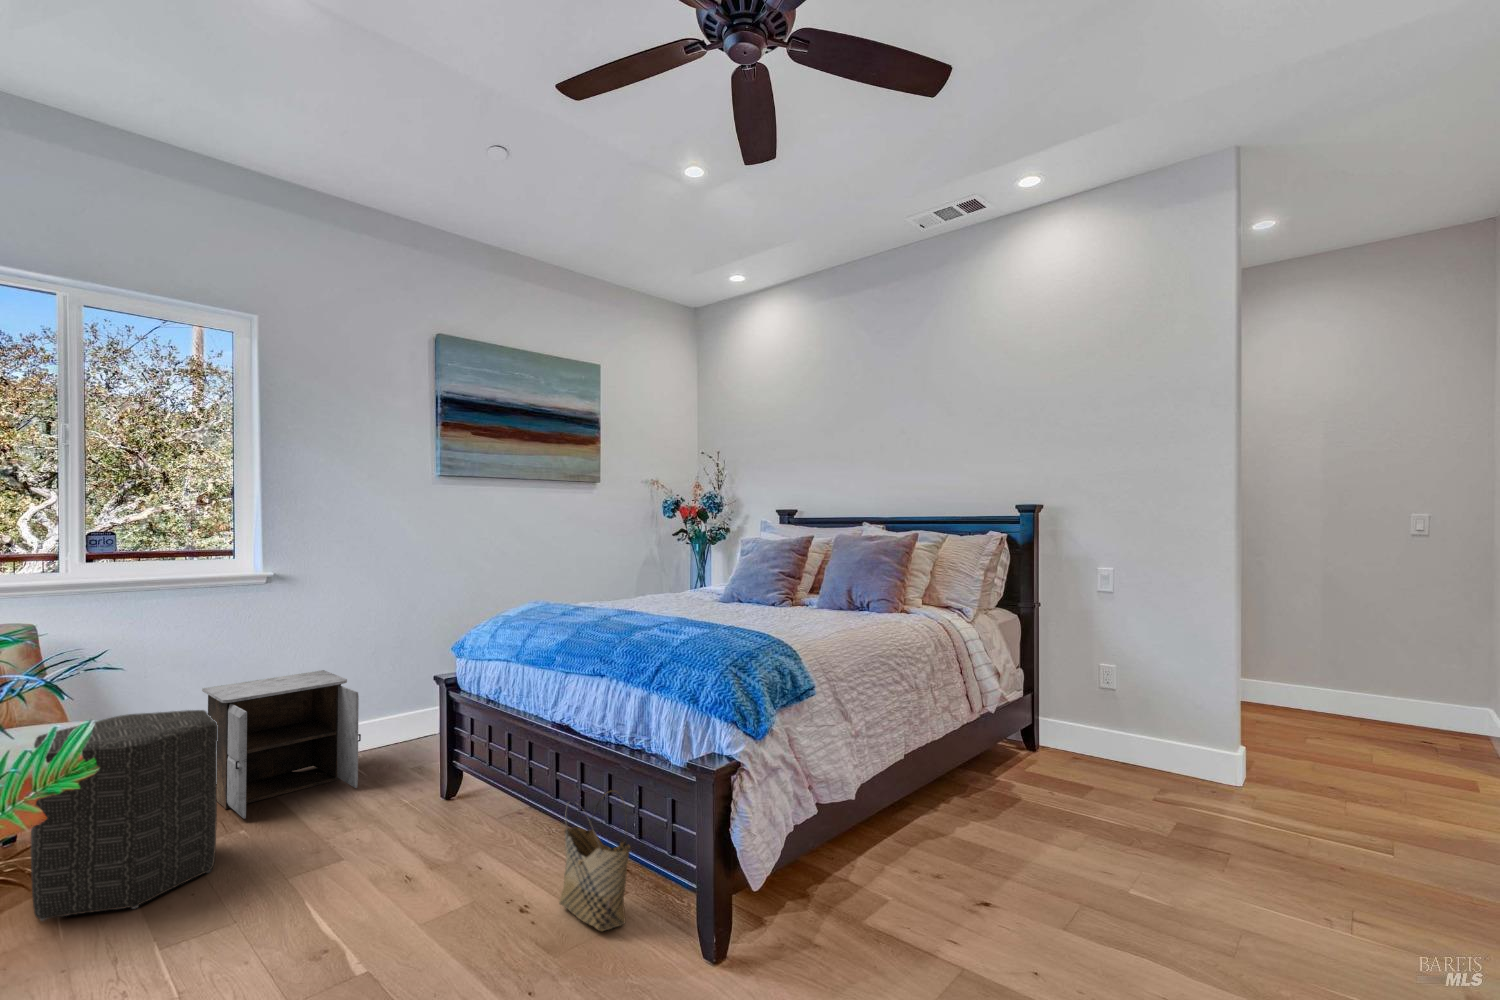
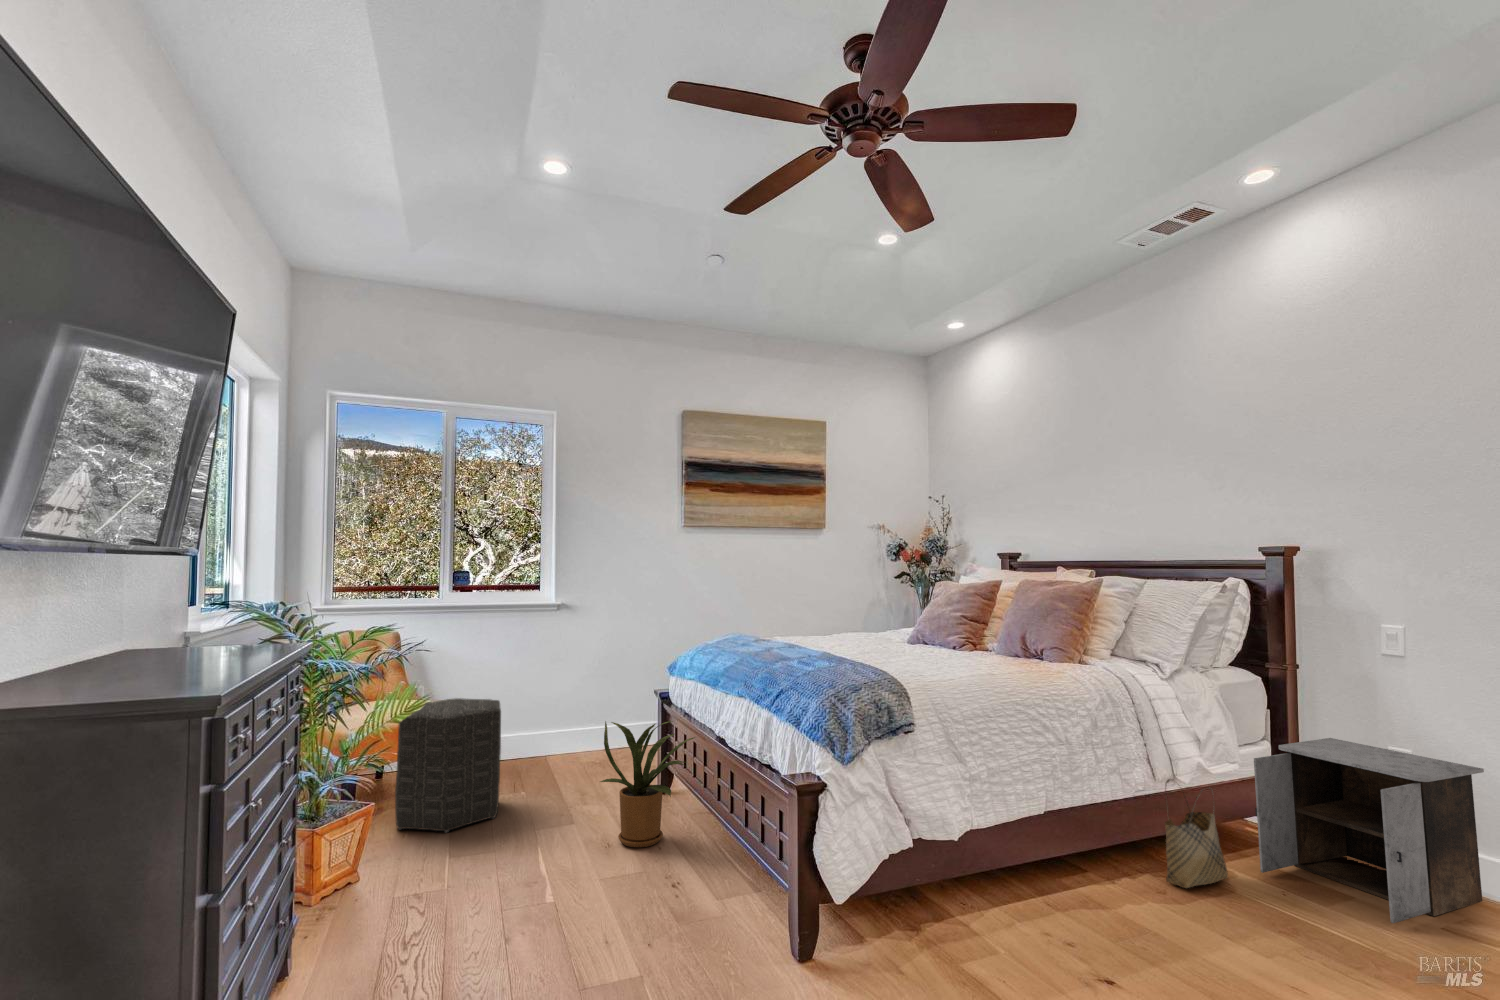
nightstand: present [202,670,361,819] -> present [1254,738,1484,923]
house plant: none [384,711,524,873] -> present [600,721,695,847]
woven basket: present [559,790,631,931] -> present [1165,779,1228,888]

